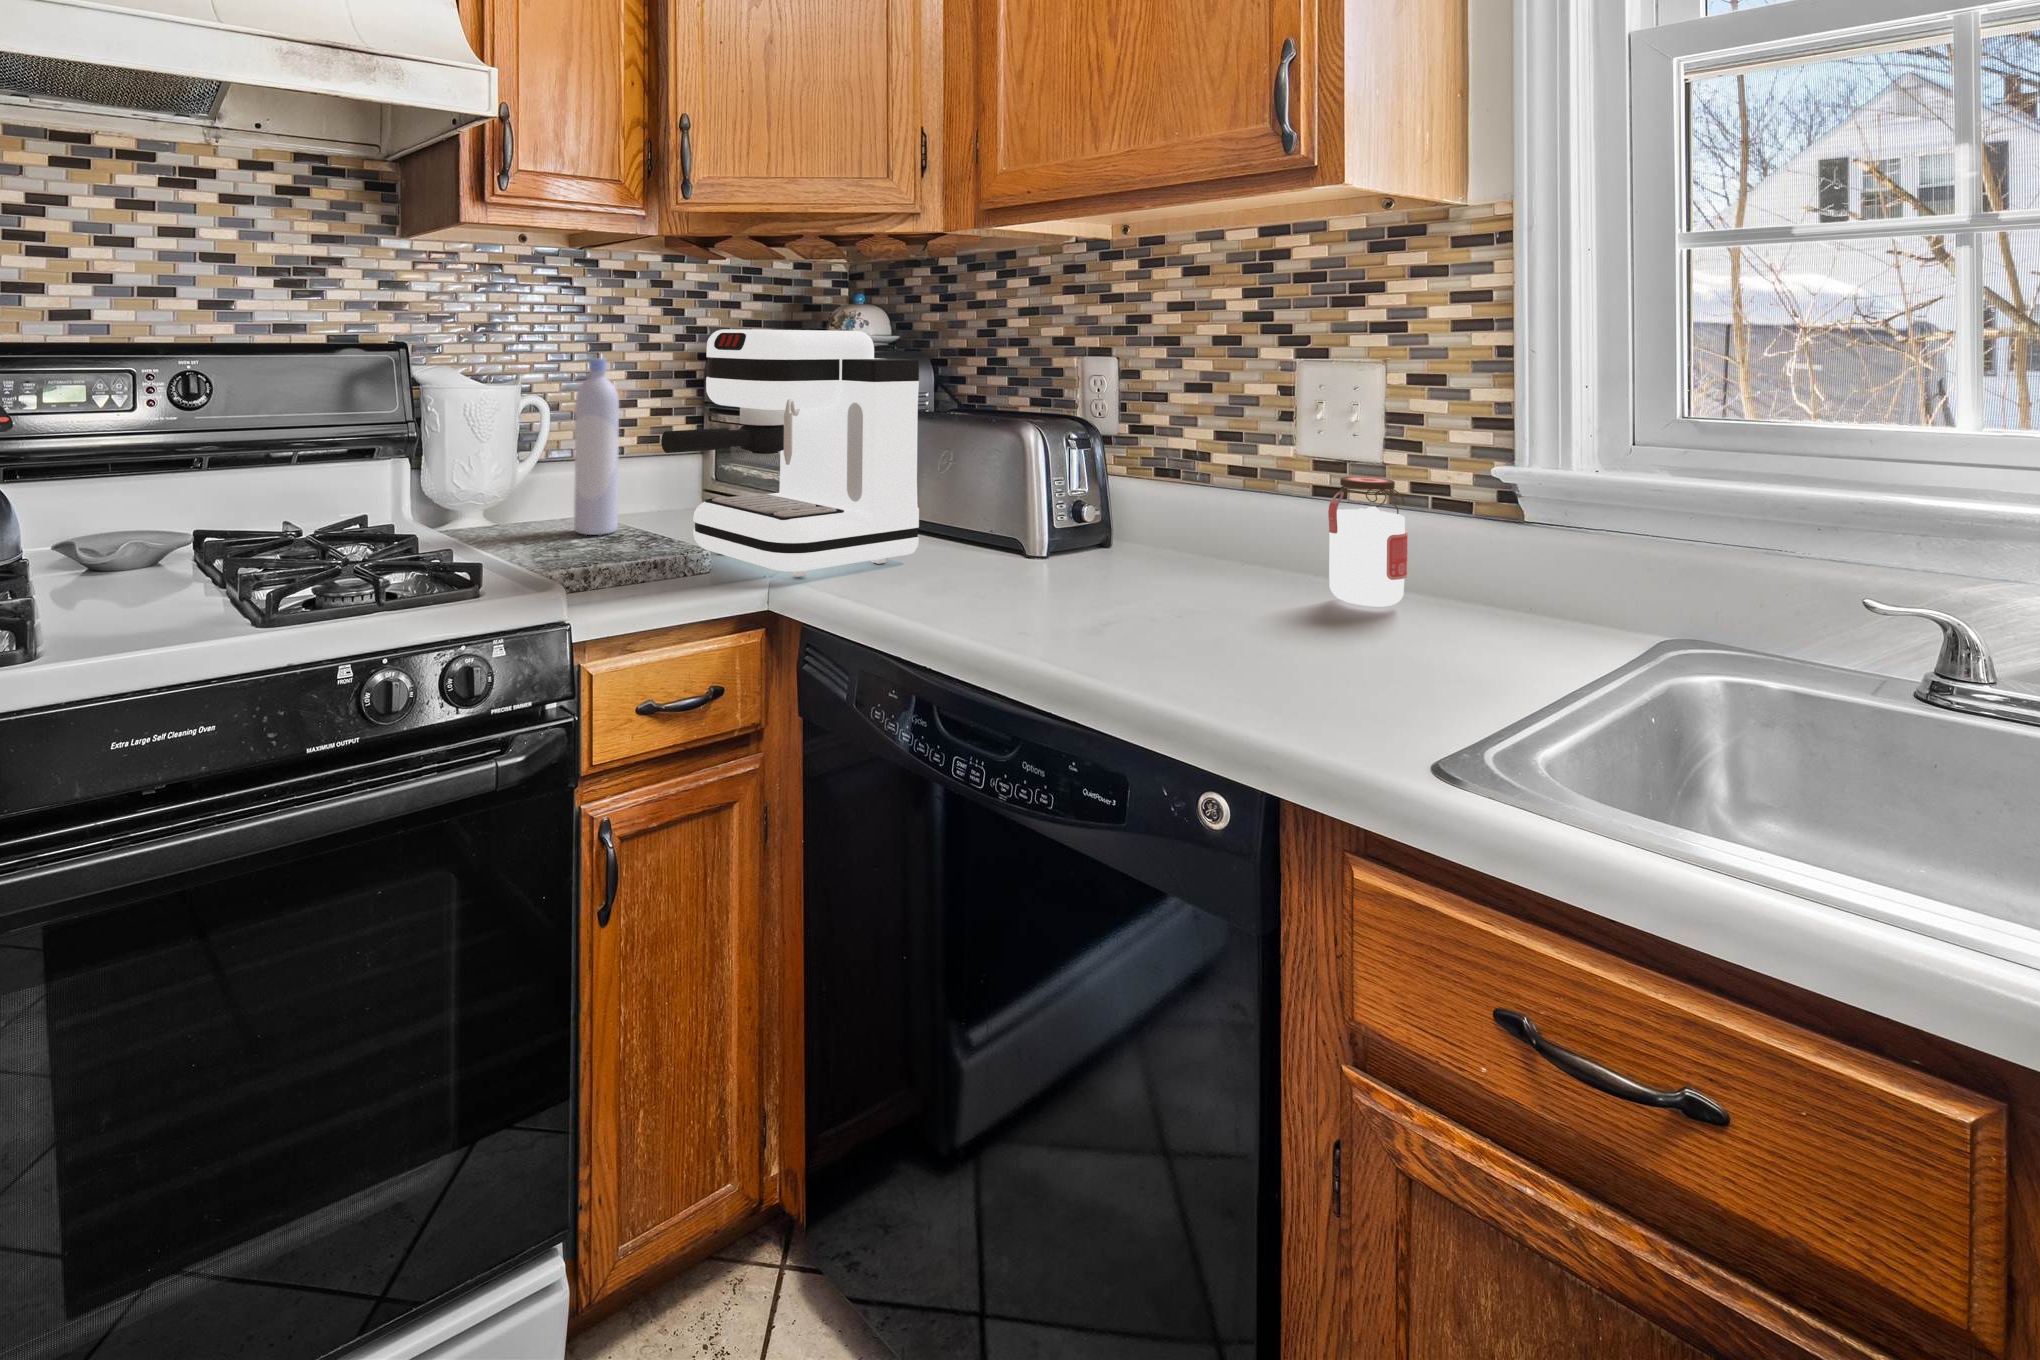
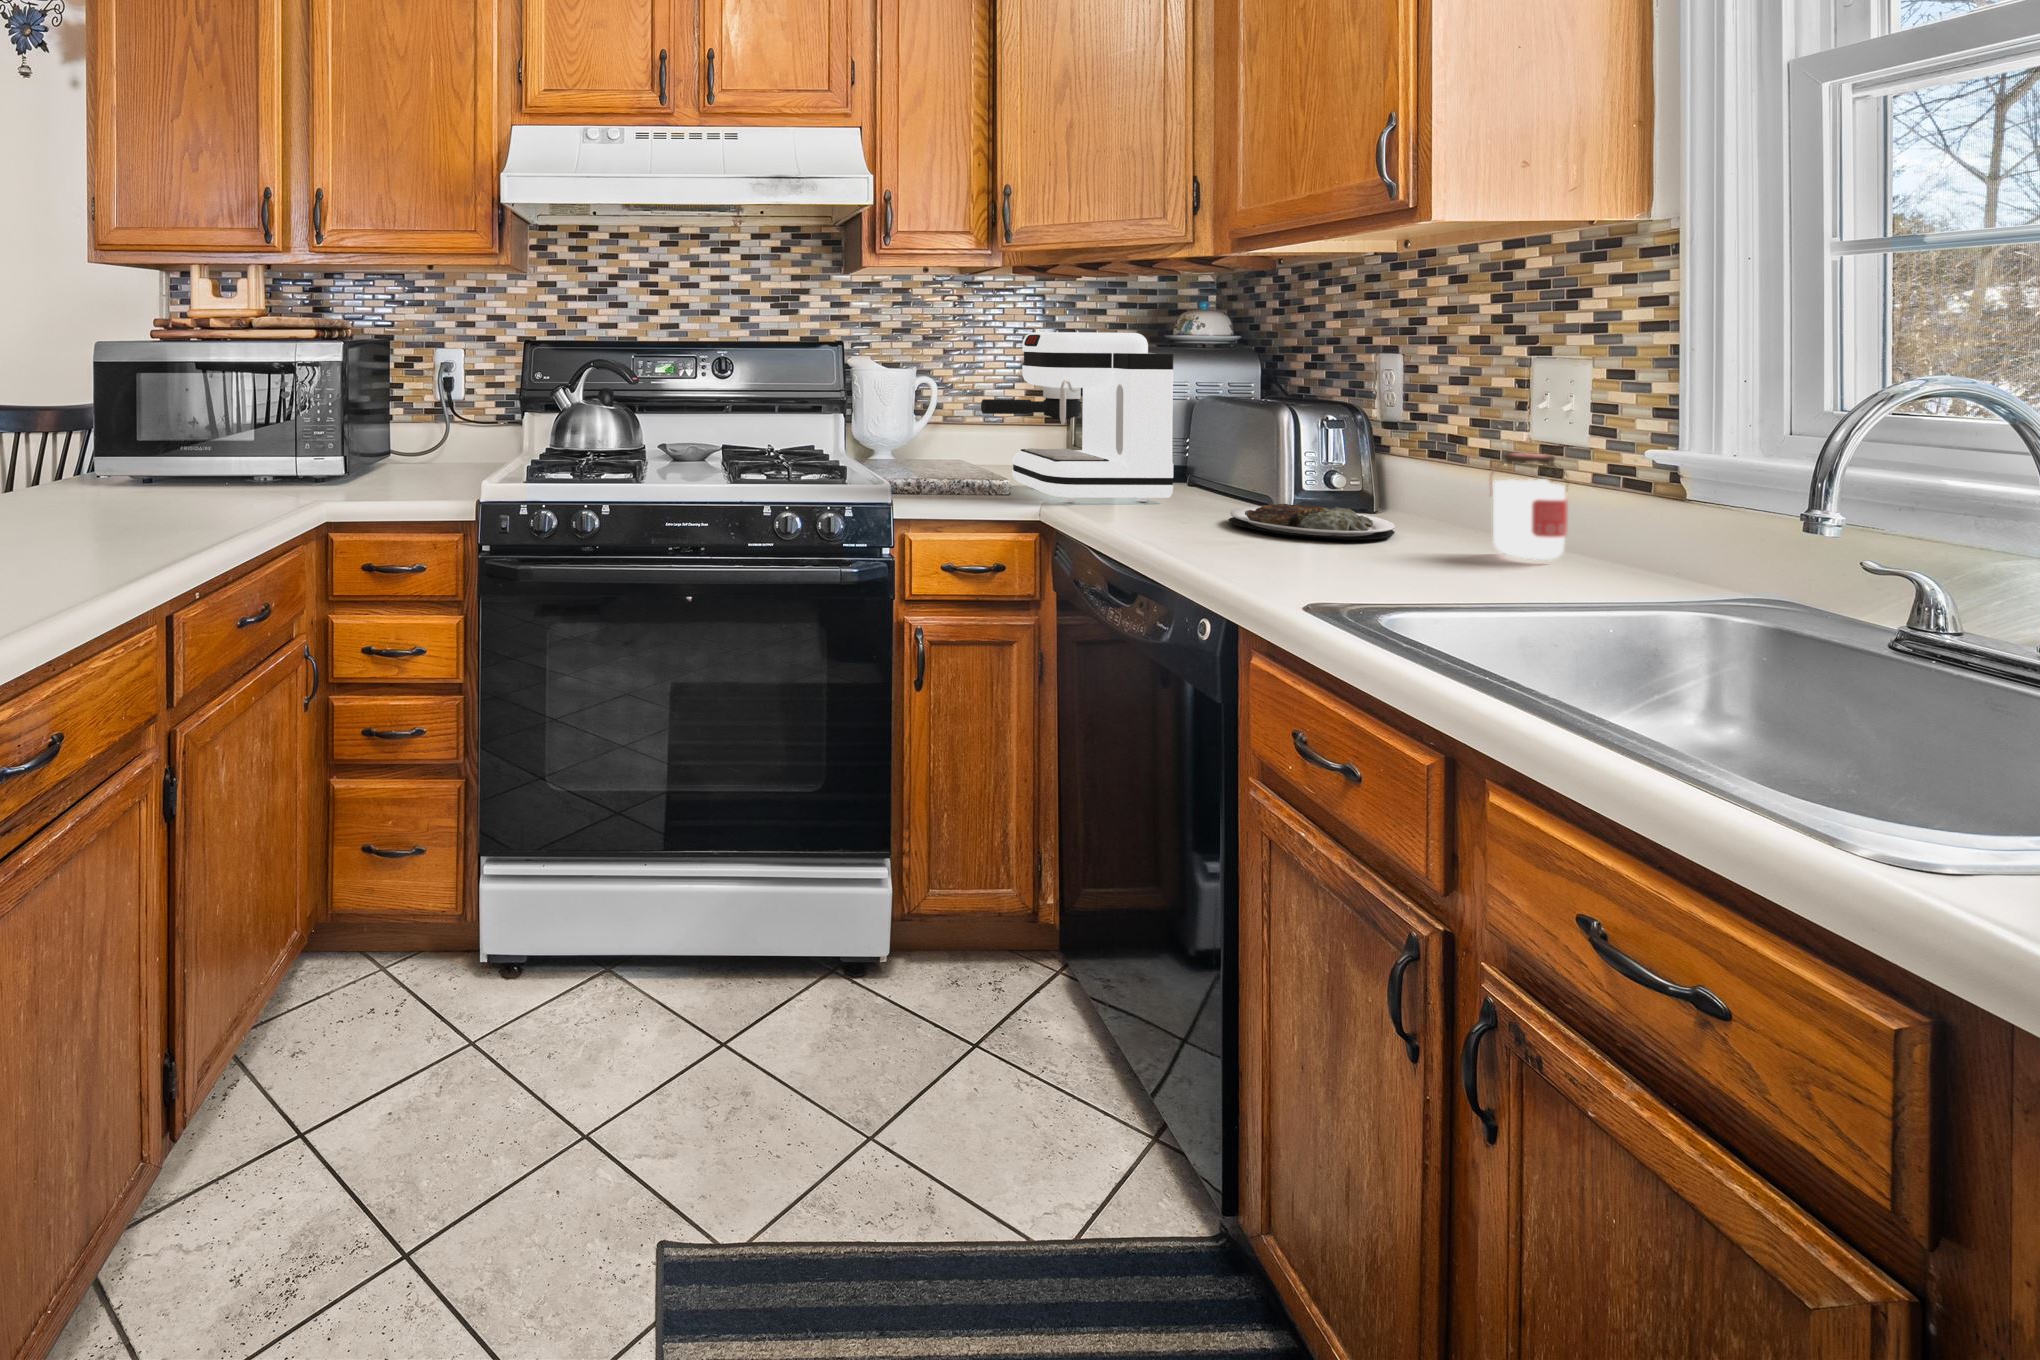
bottle: present [574,358,619,535] -> none [950,353,980,473]
plate: none [1006,554,1231,611] -> present [1228,503,1395,539]

